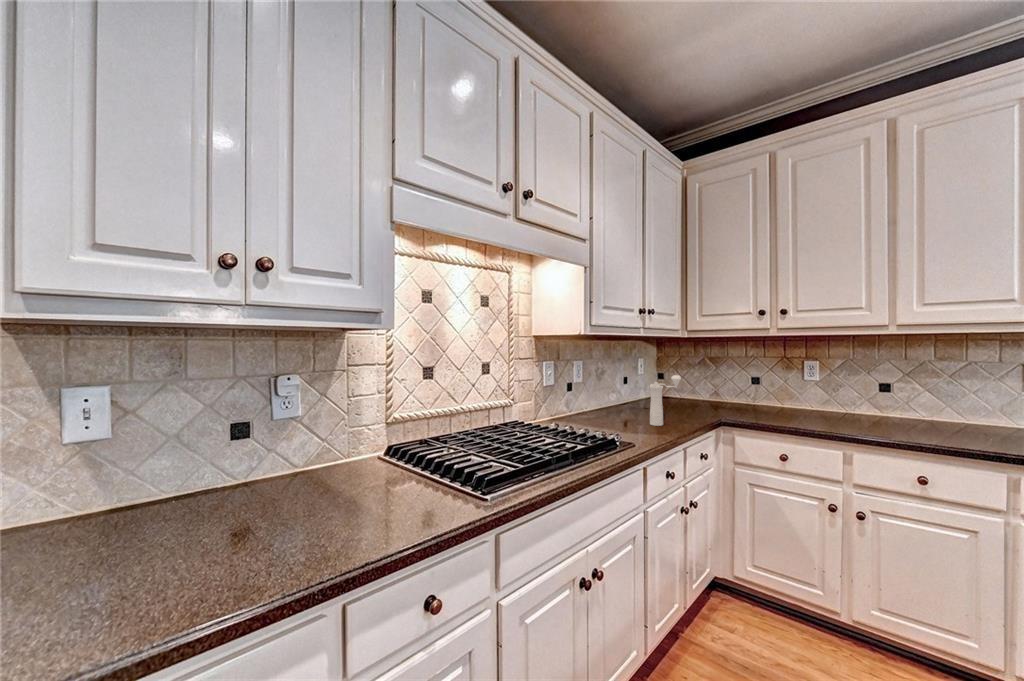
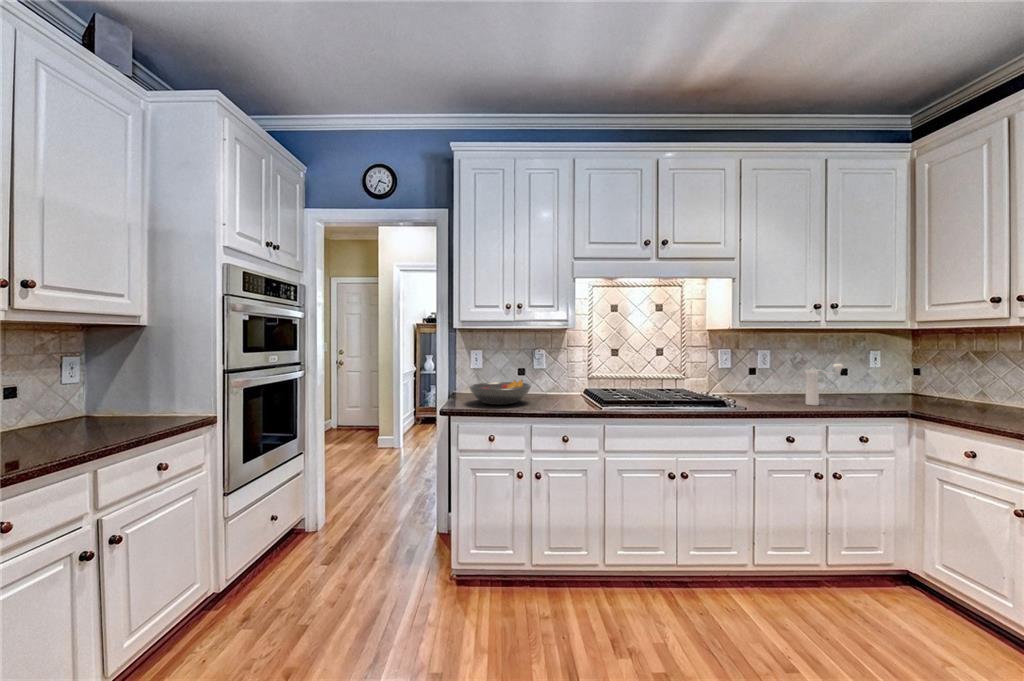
fruit bowl: none [122,456,329,553] -> present [469,380,531,405]

